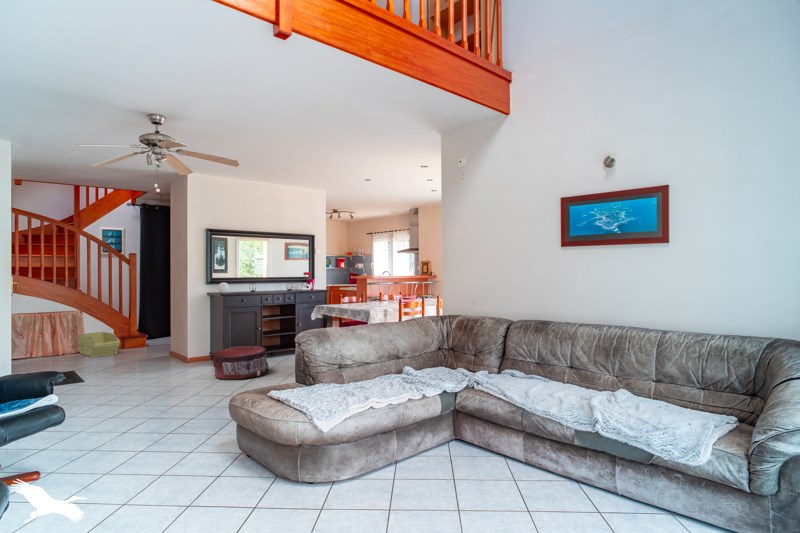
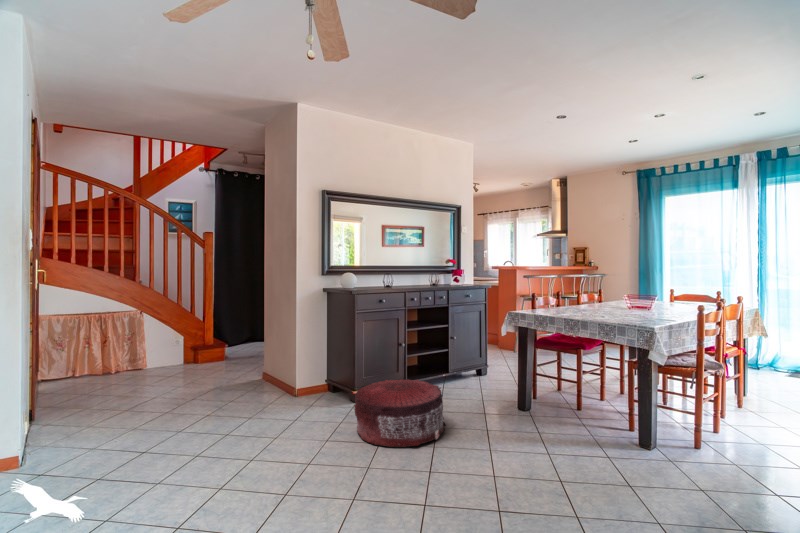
storage bin: present [78,332,120,357] -> none [136,339,193,378]

